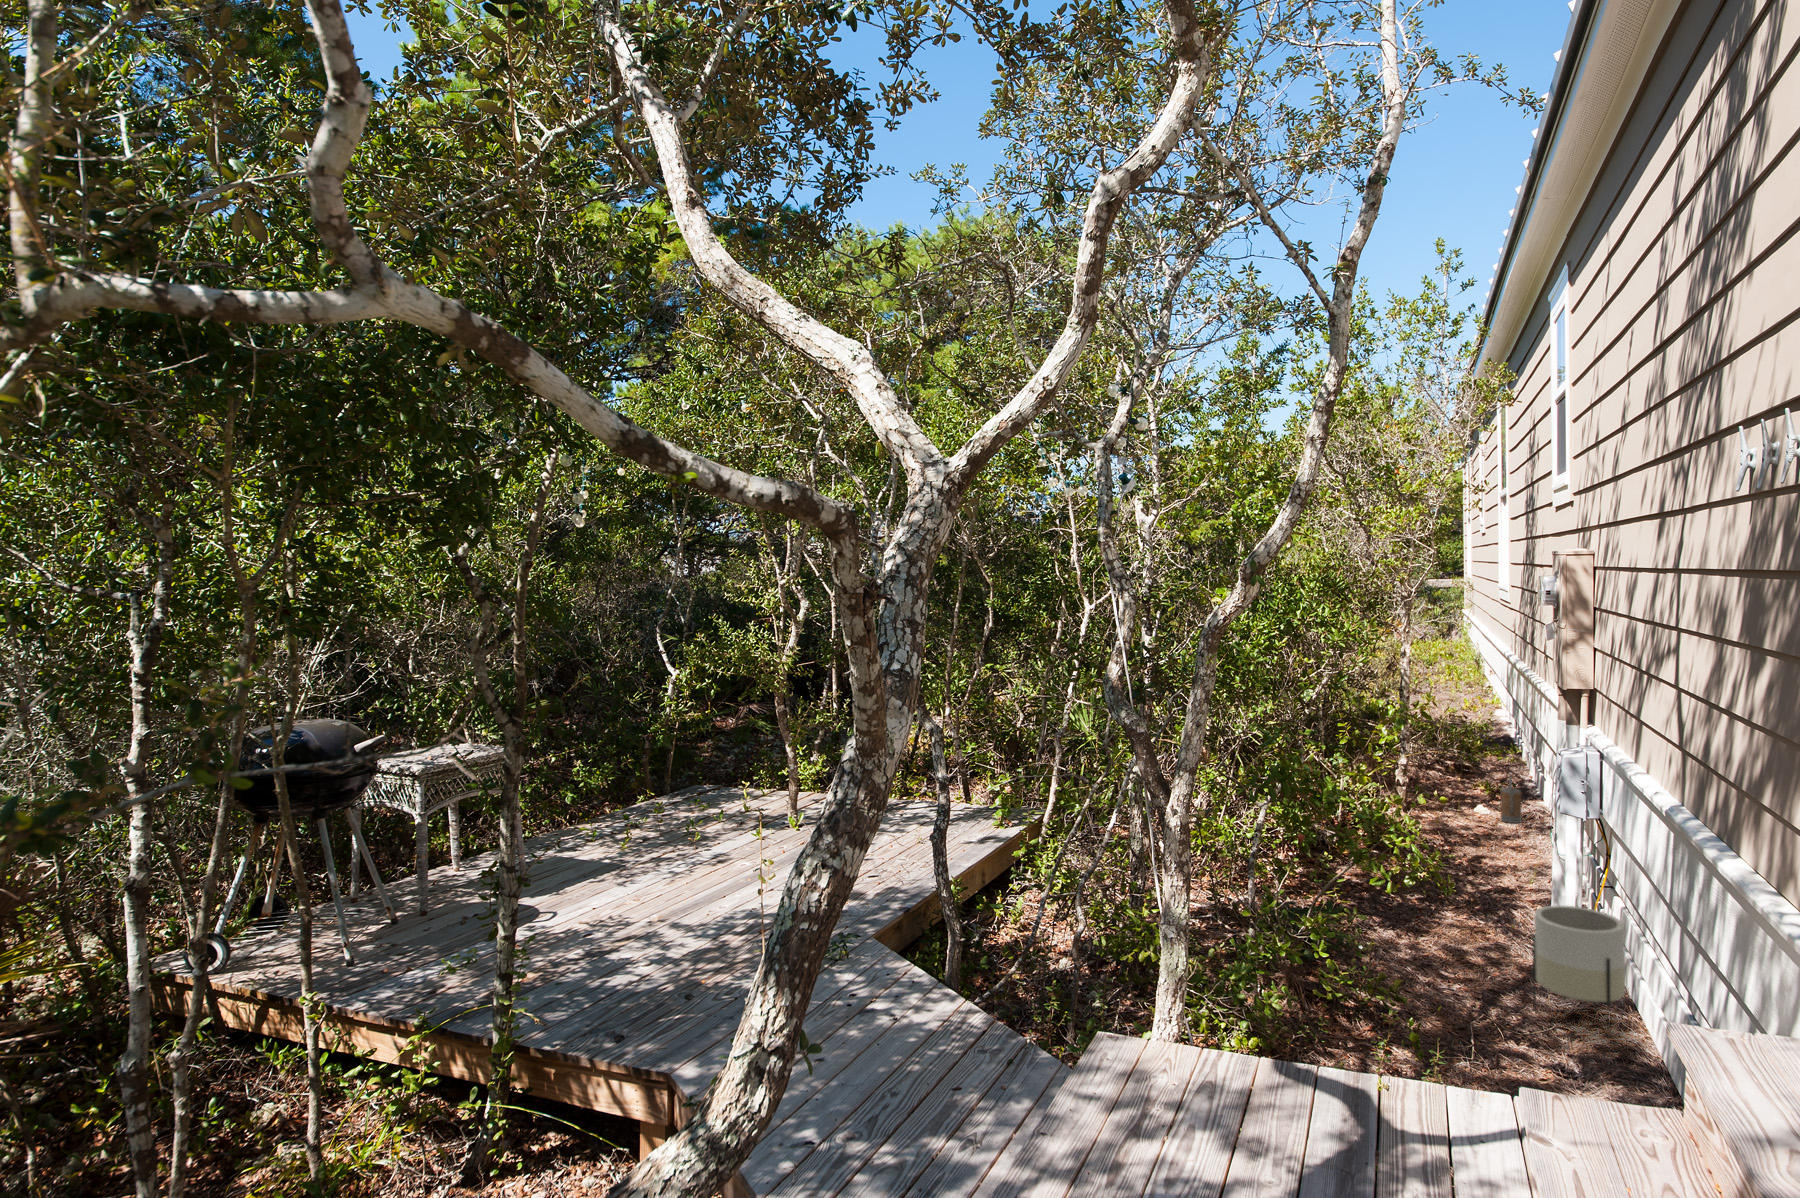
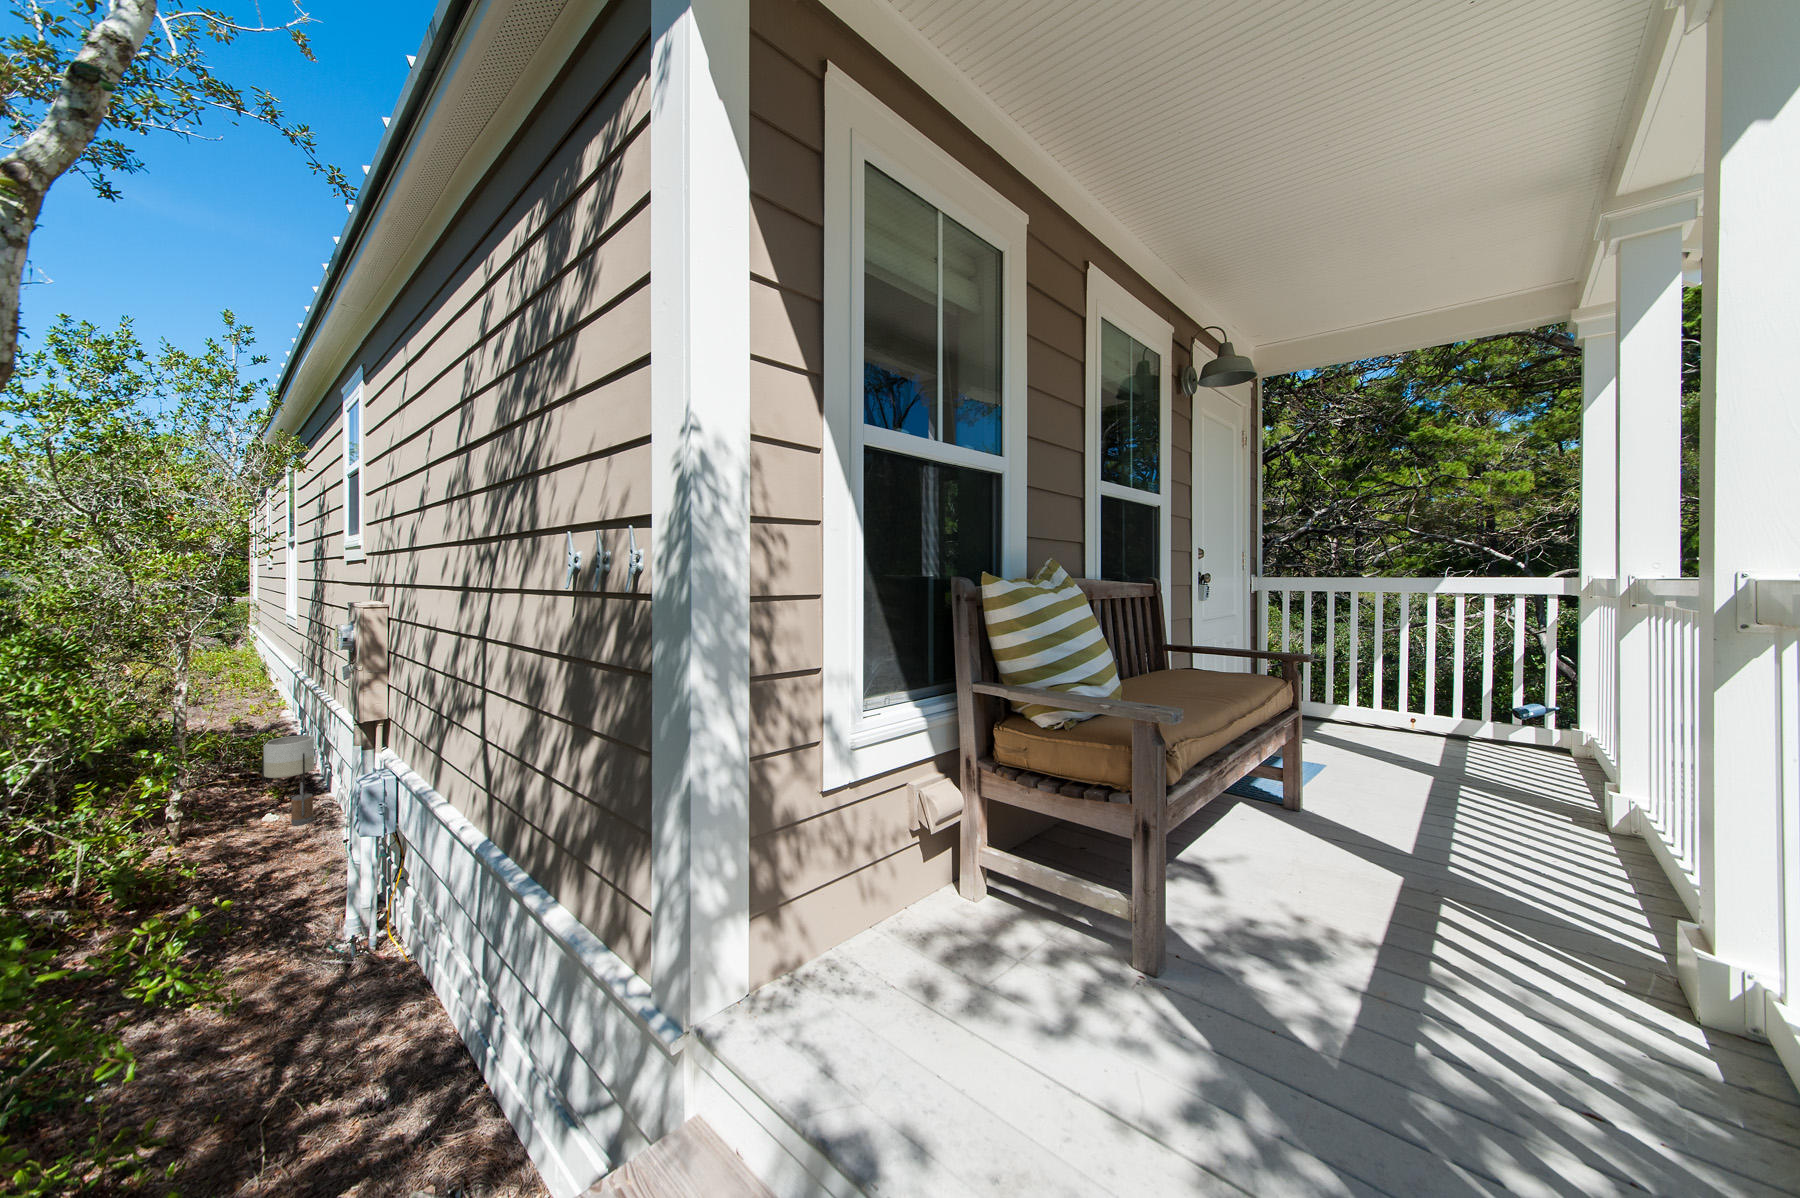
planter: present [1533,905,1625,1035] -> present [262,735,314,791]

